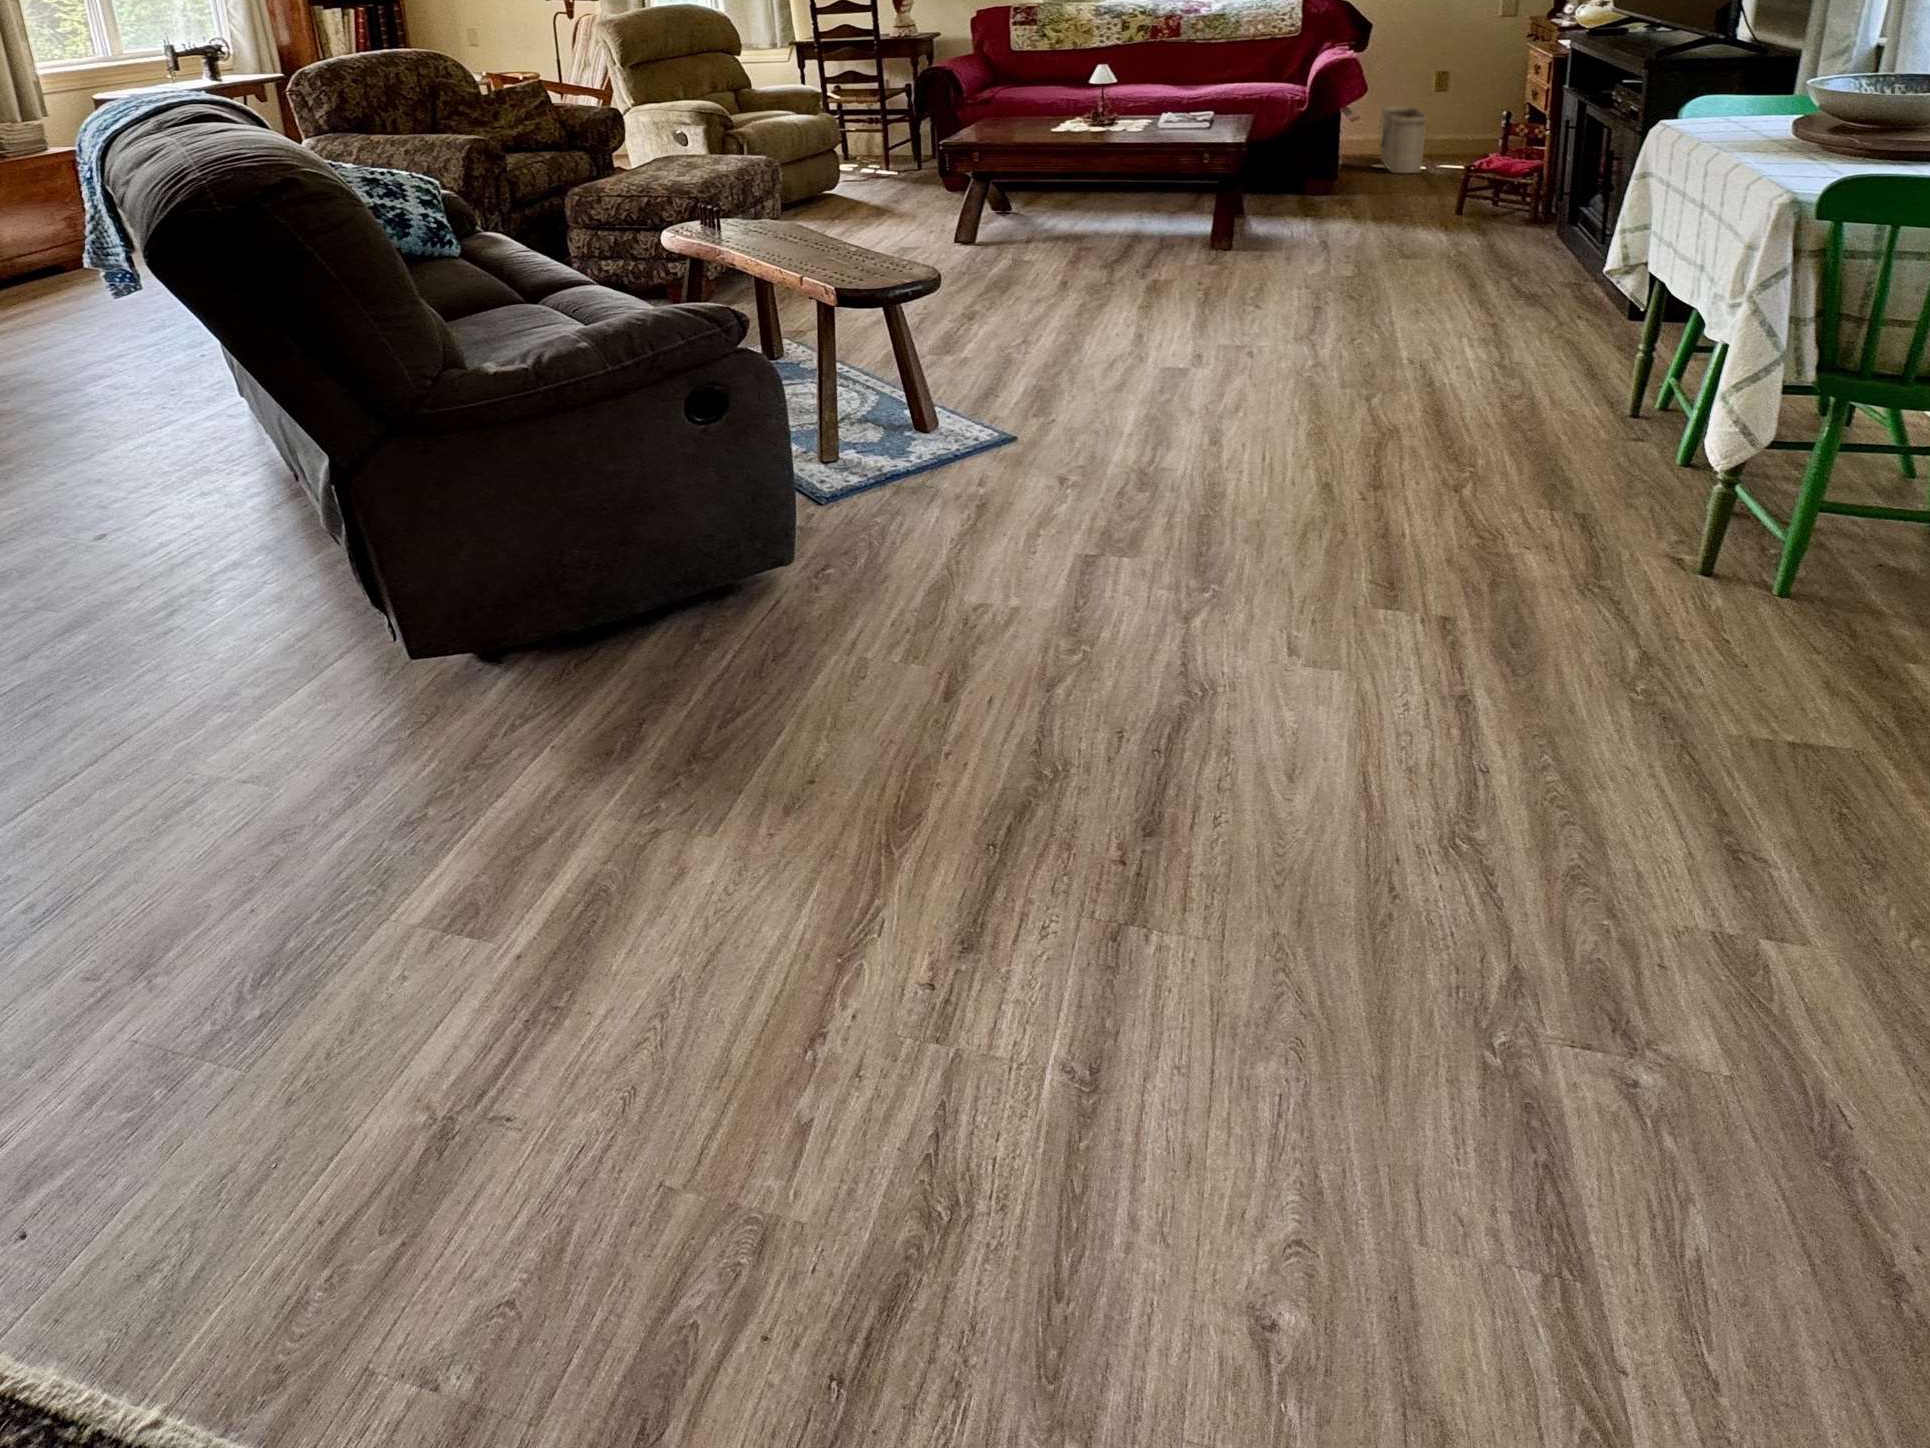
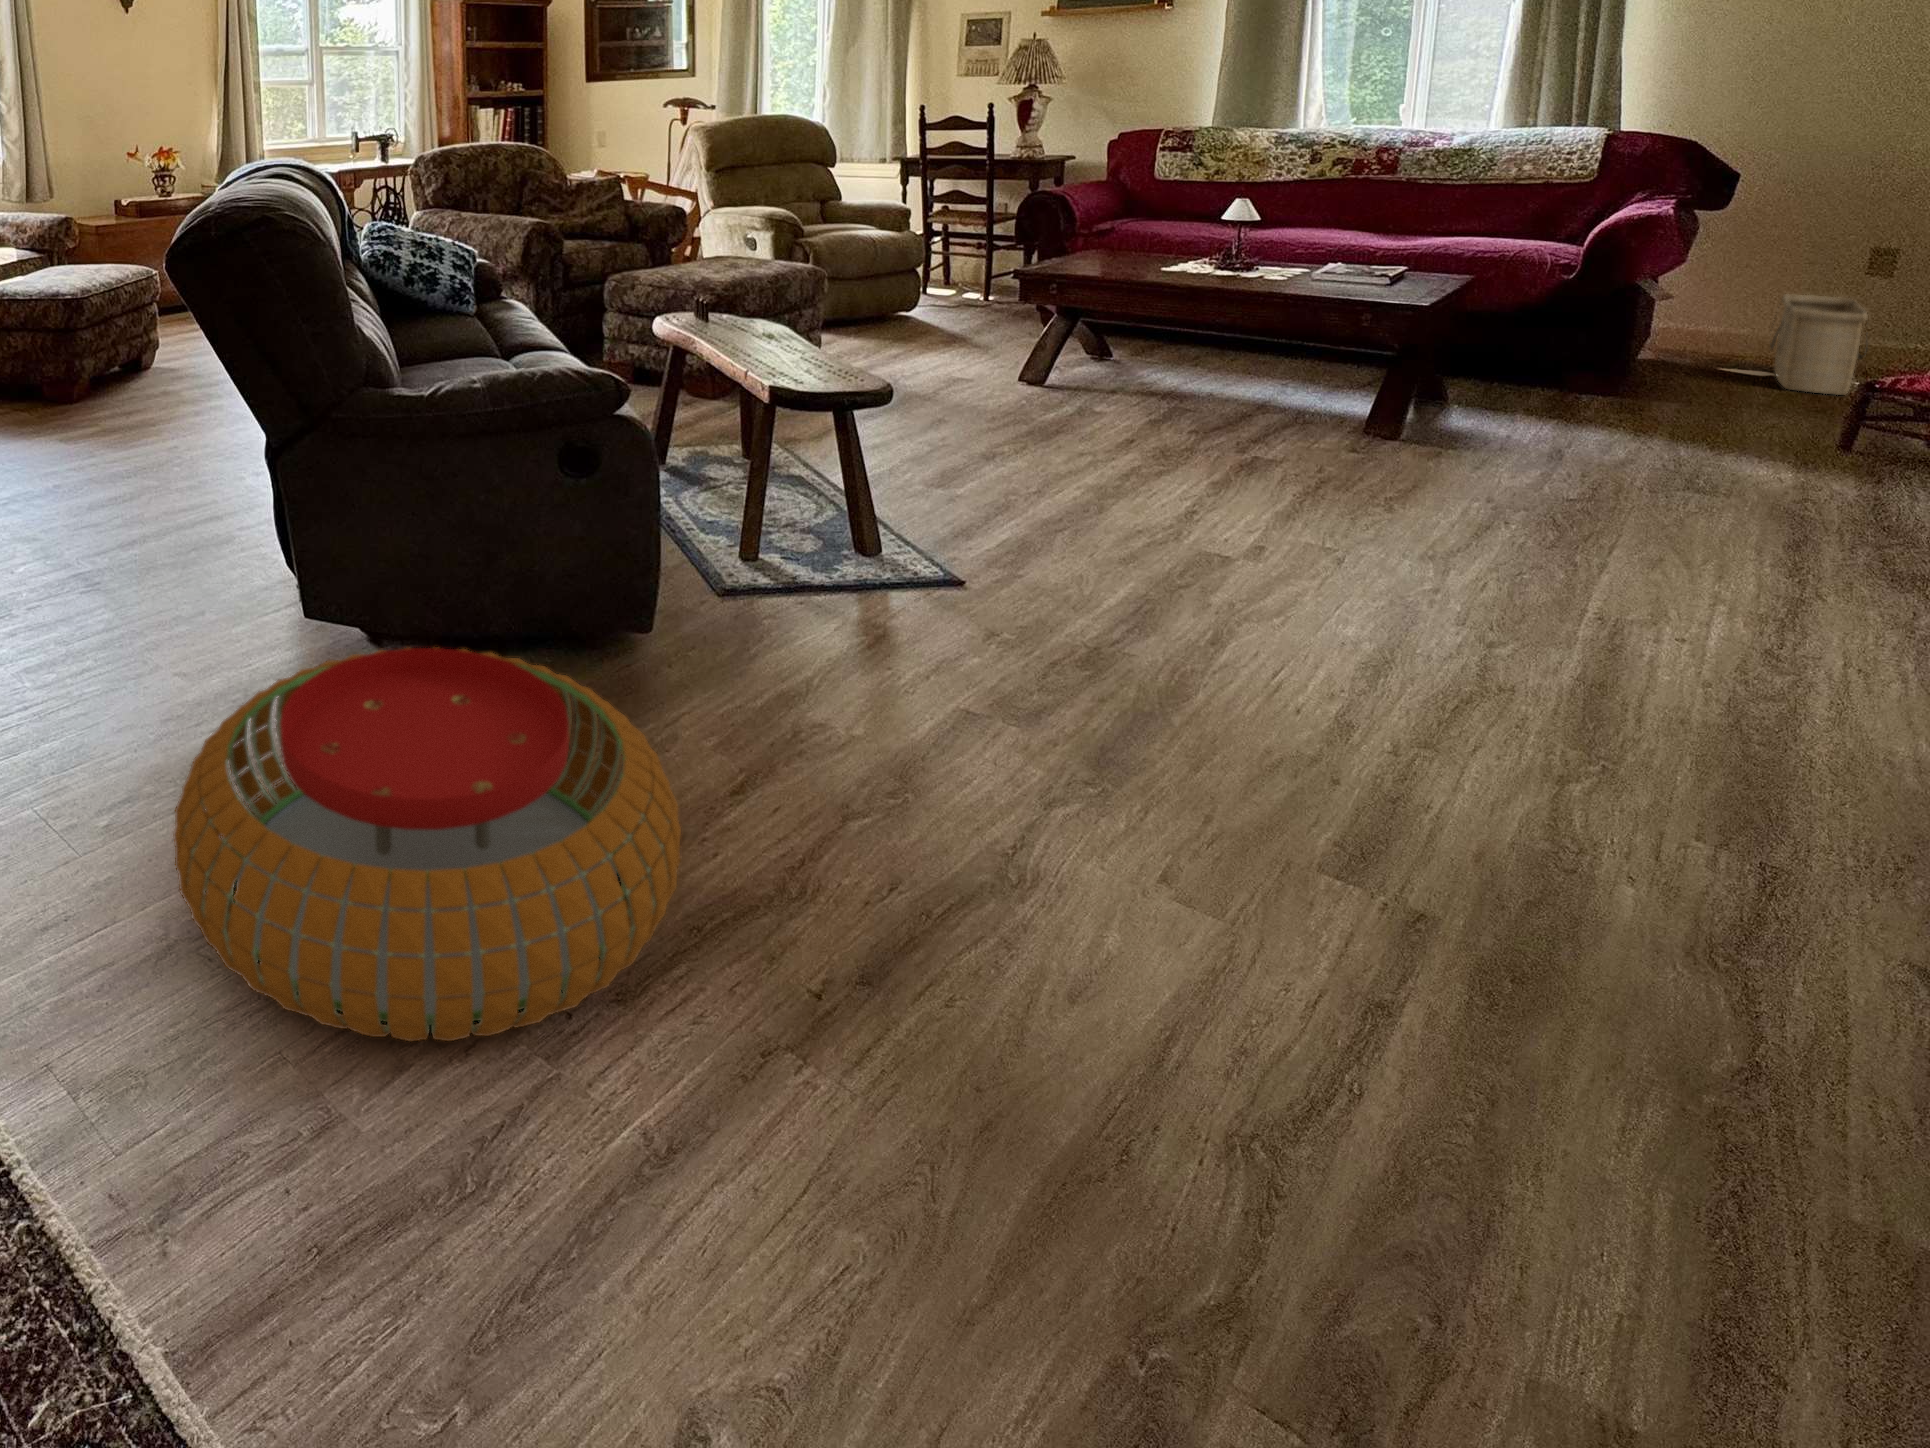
pouf: none [390,631,966,1116] -> present [173,647,681,1041]

